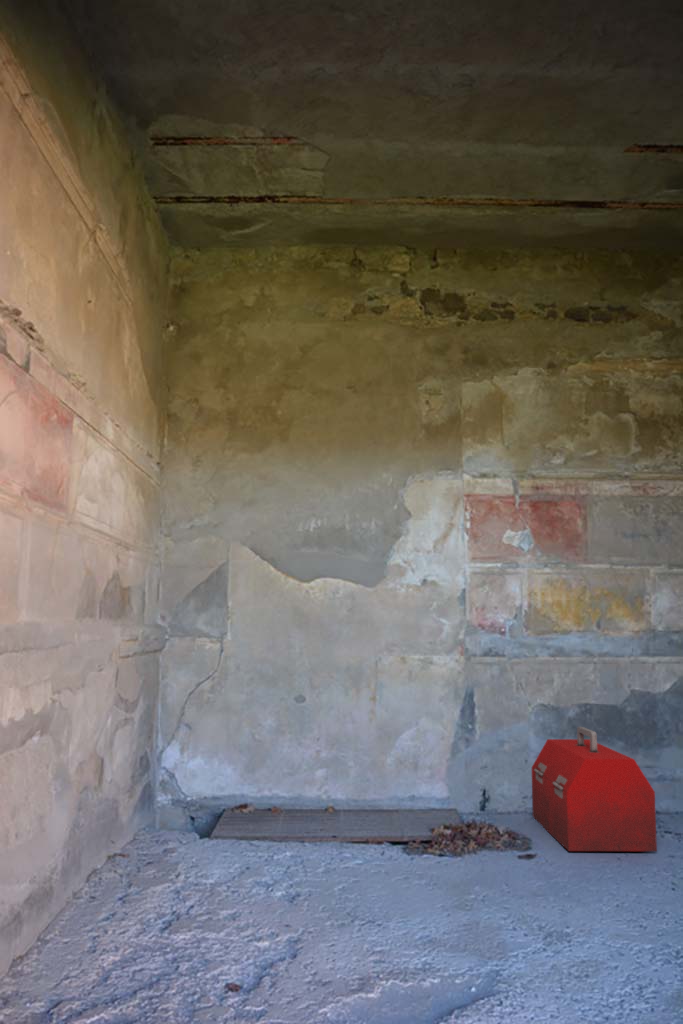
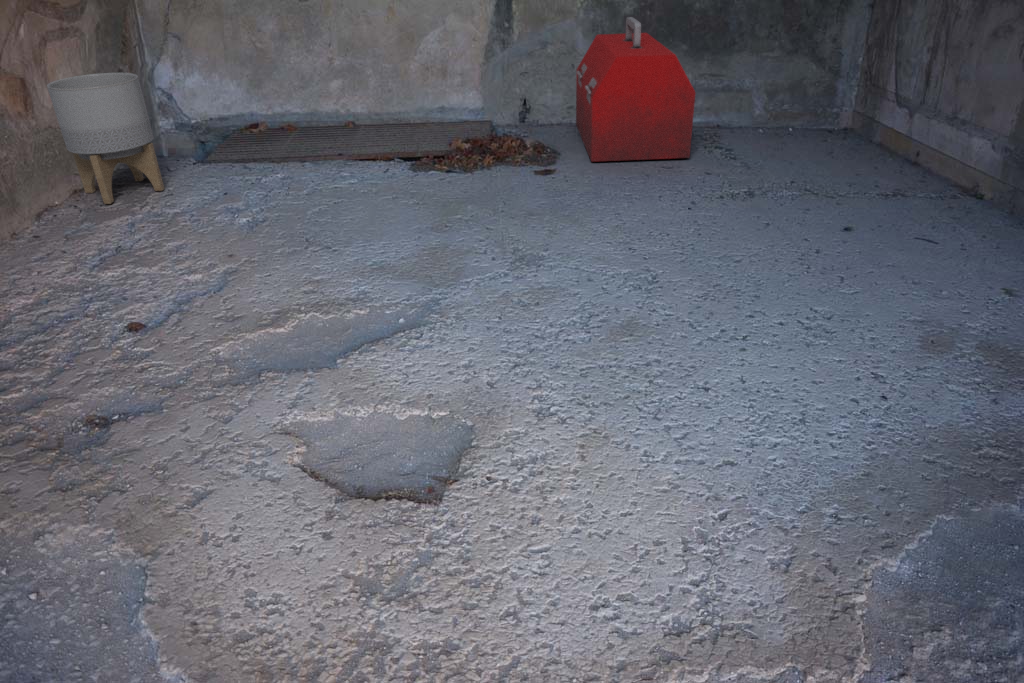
planter: none [117,754,192,871] -> present [47,73,164,204]

